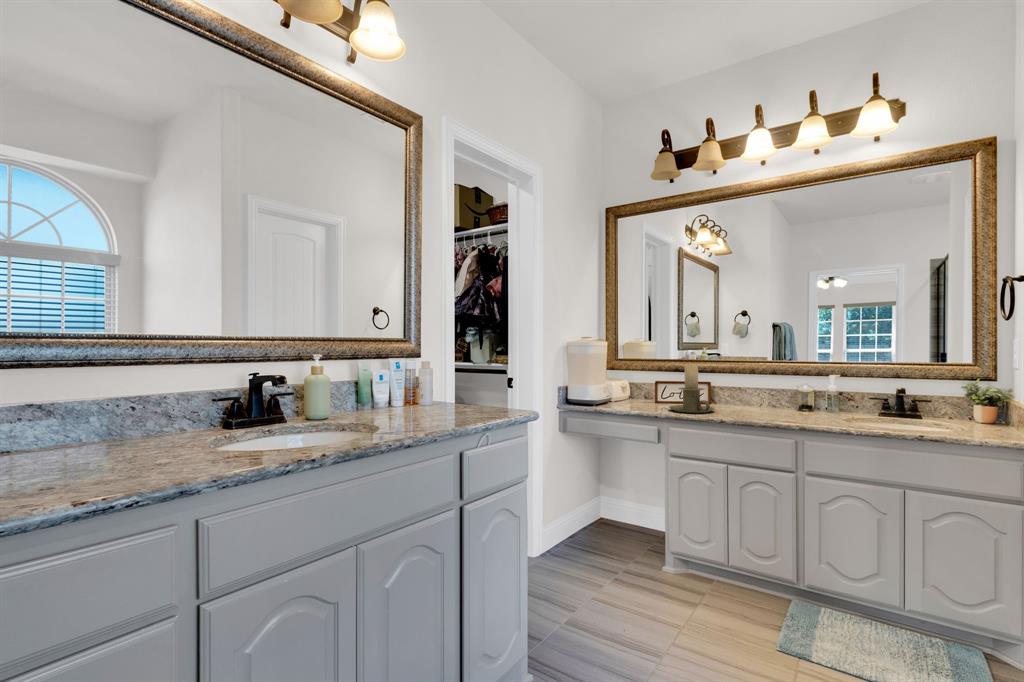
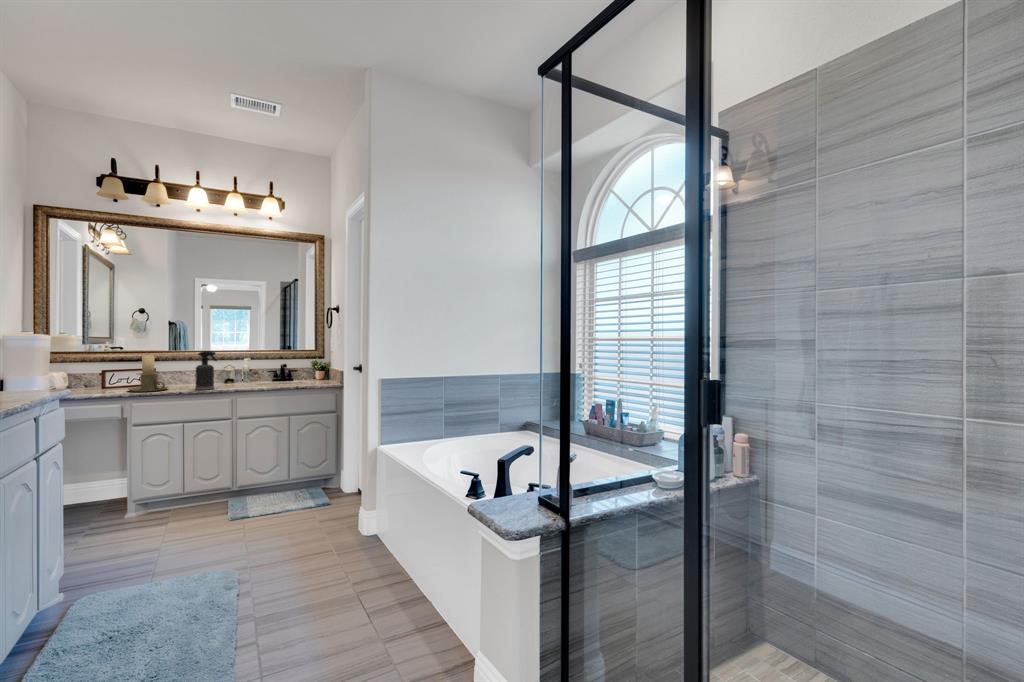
spray bottle: none [744,361,774,420] -> present [195,351,217,390]

